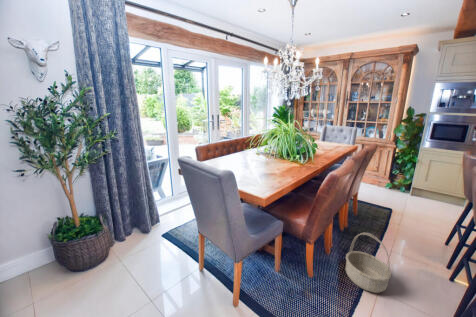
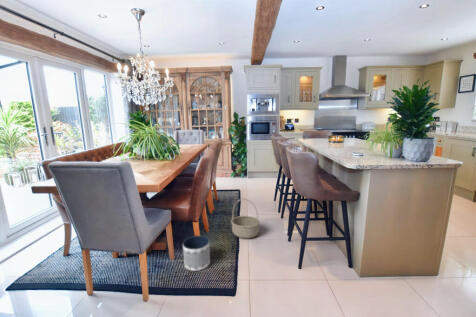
planter: none [266,255,299,301] -> present [183,236,210,271]

